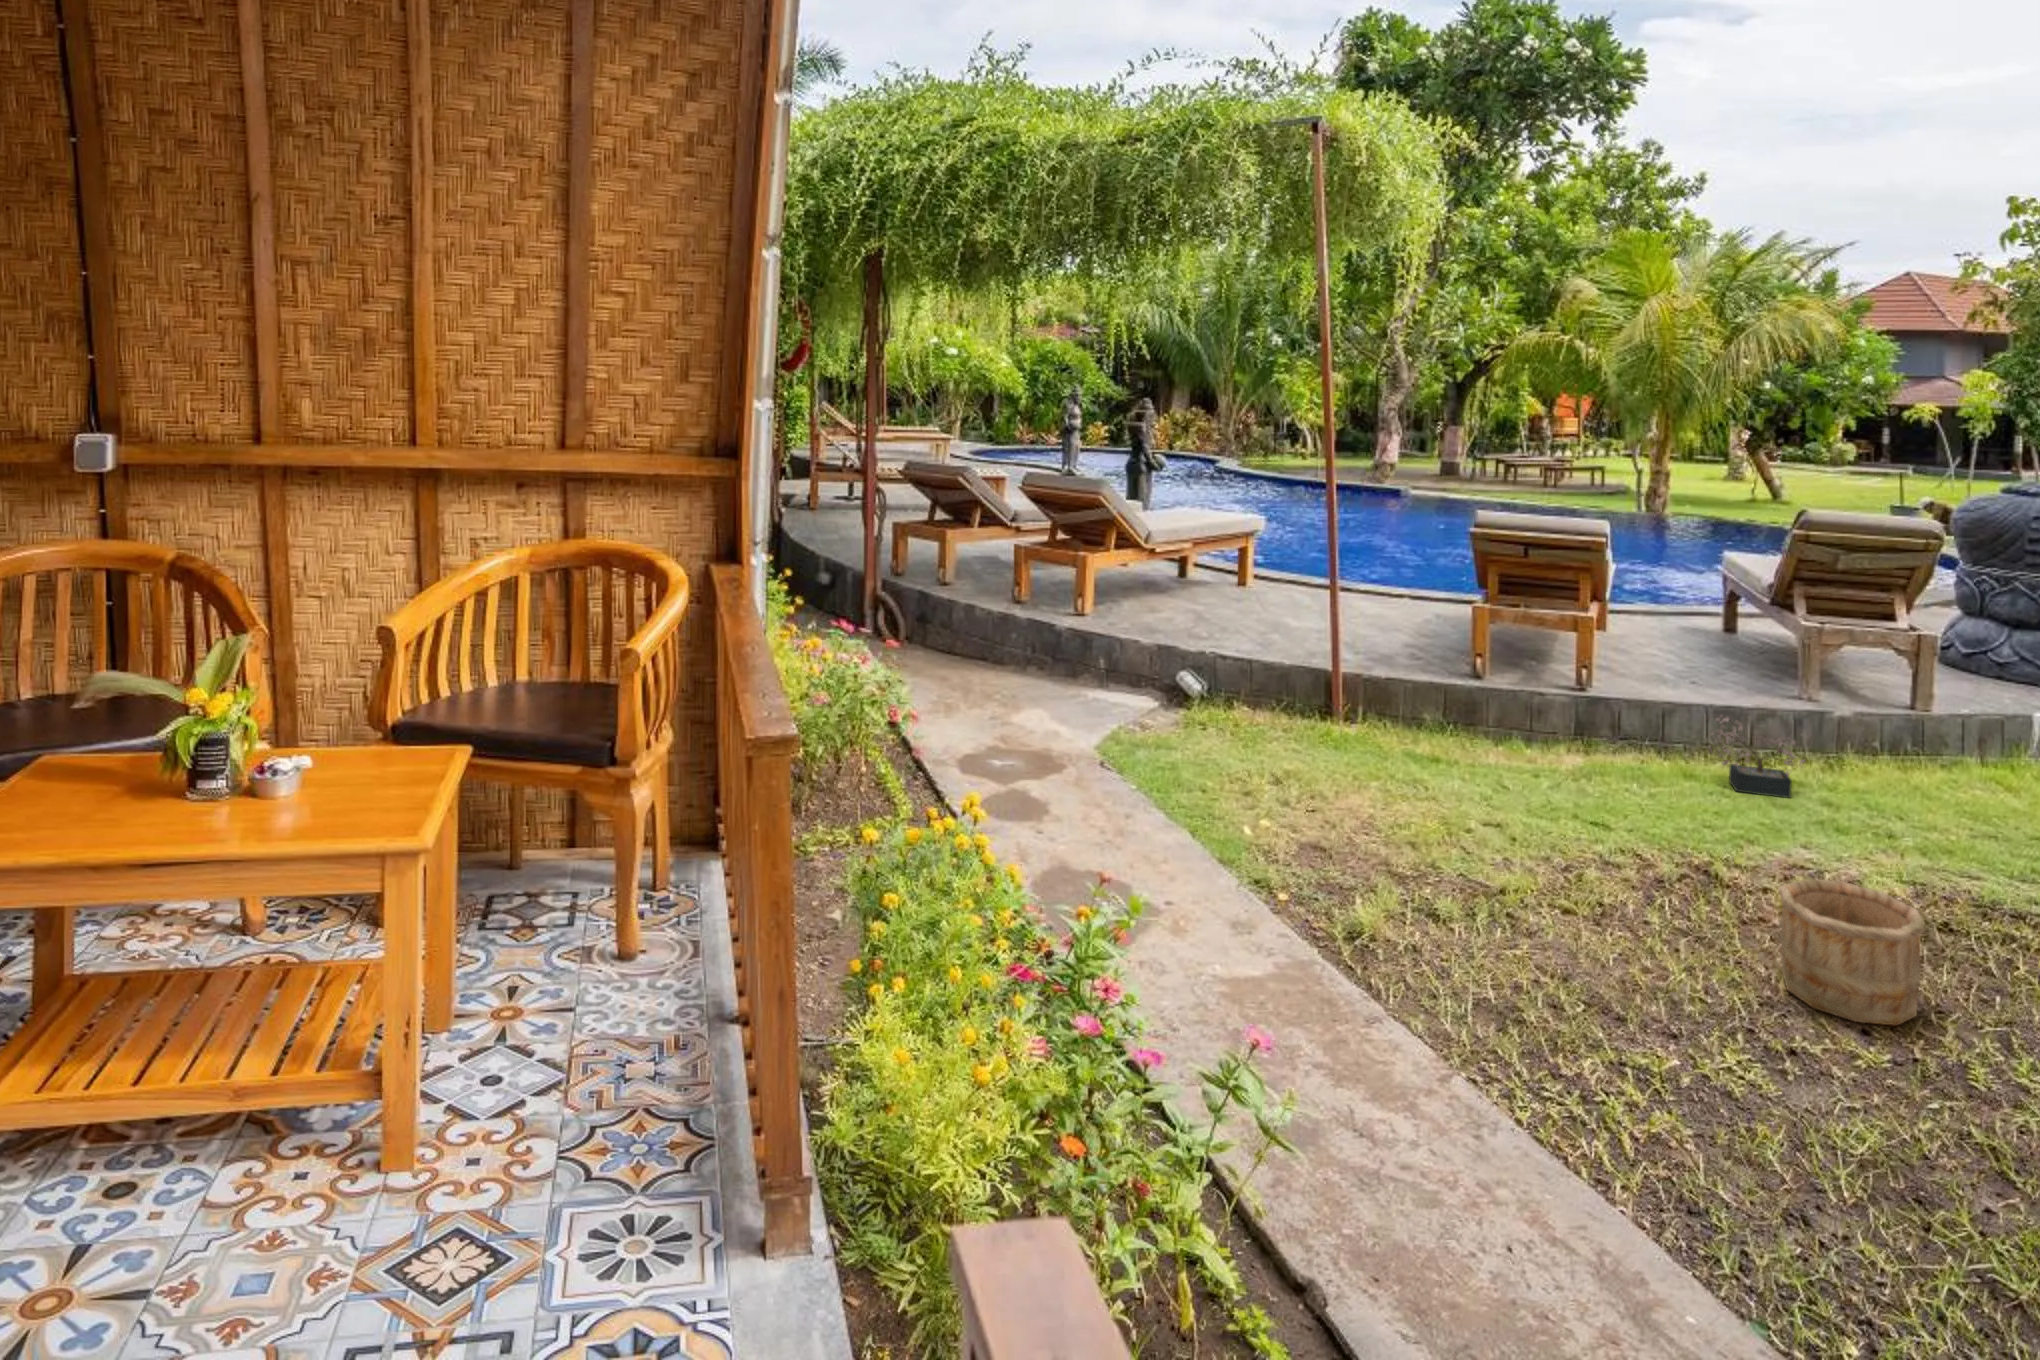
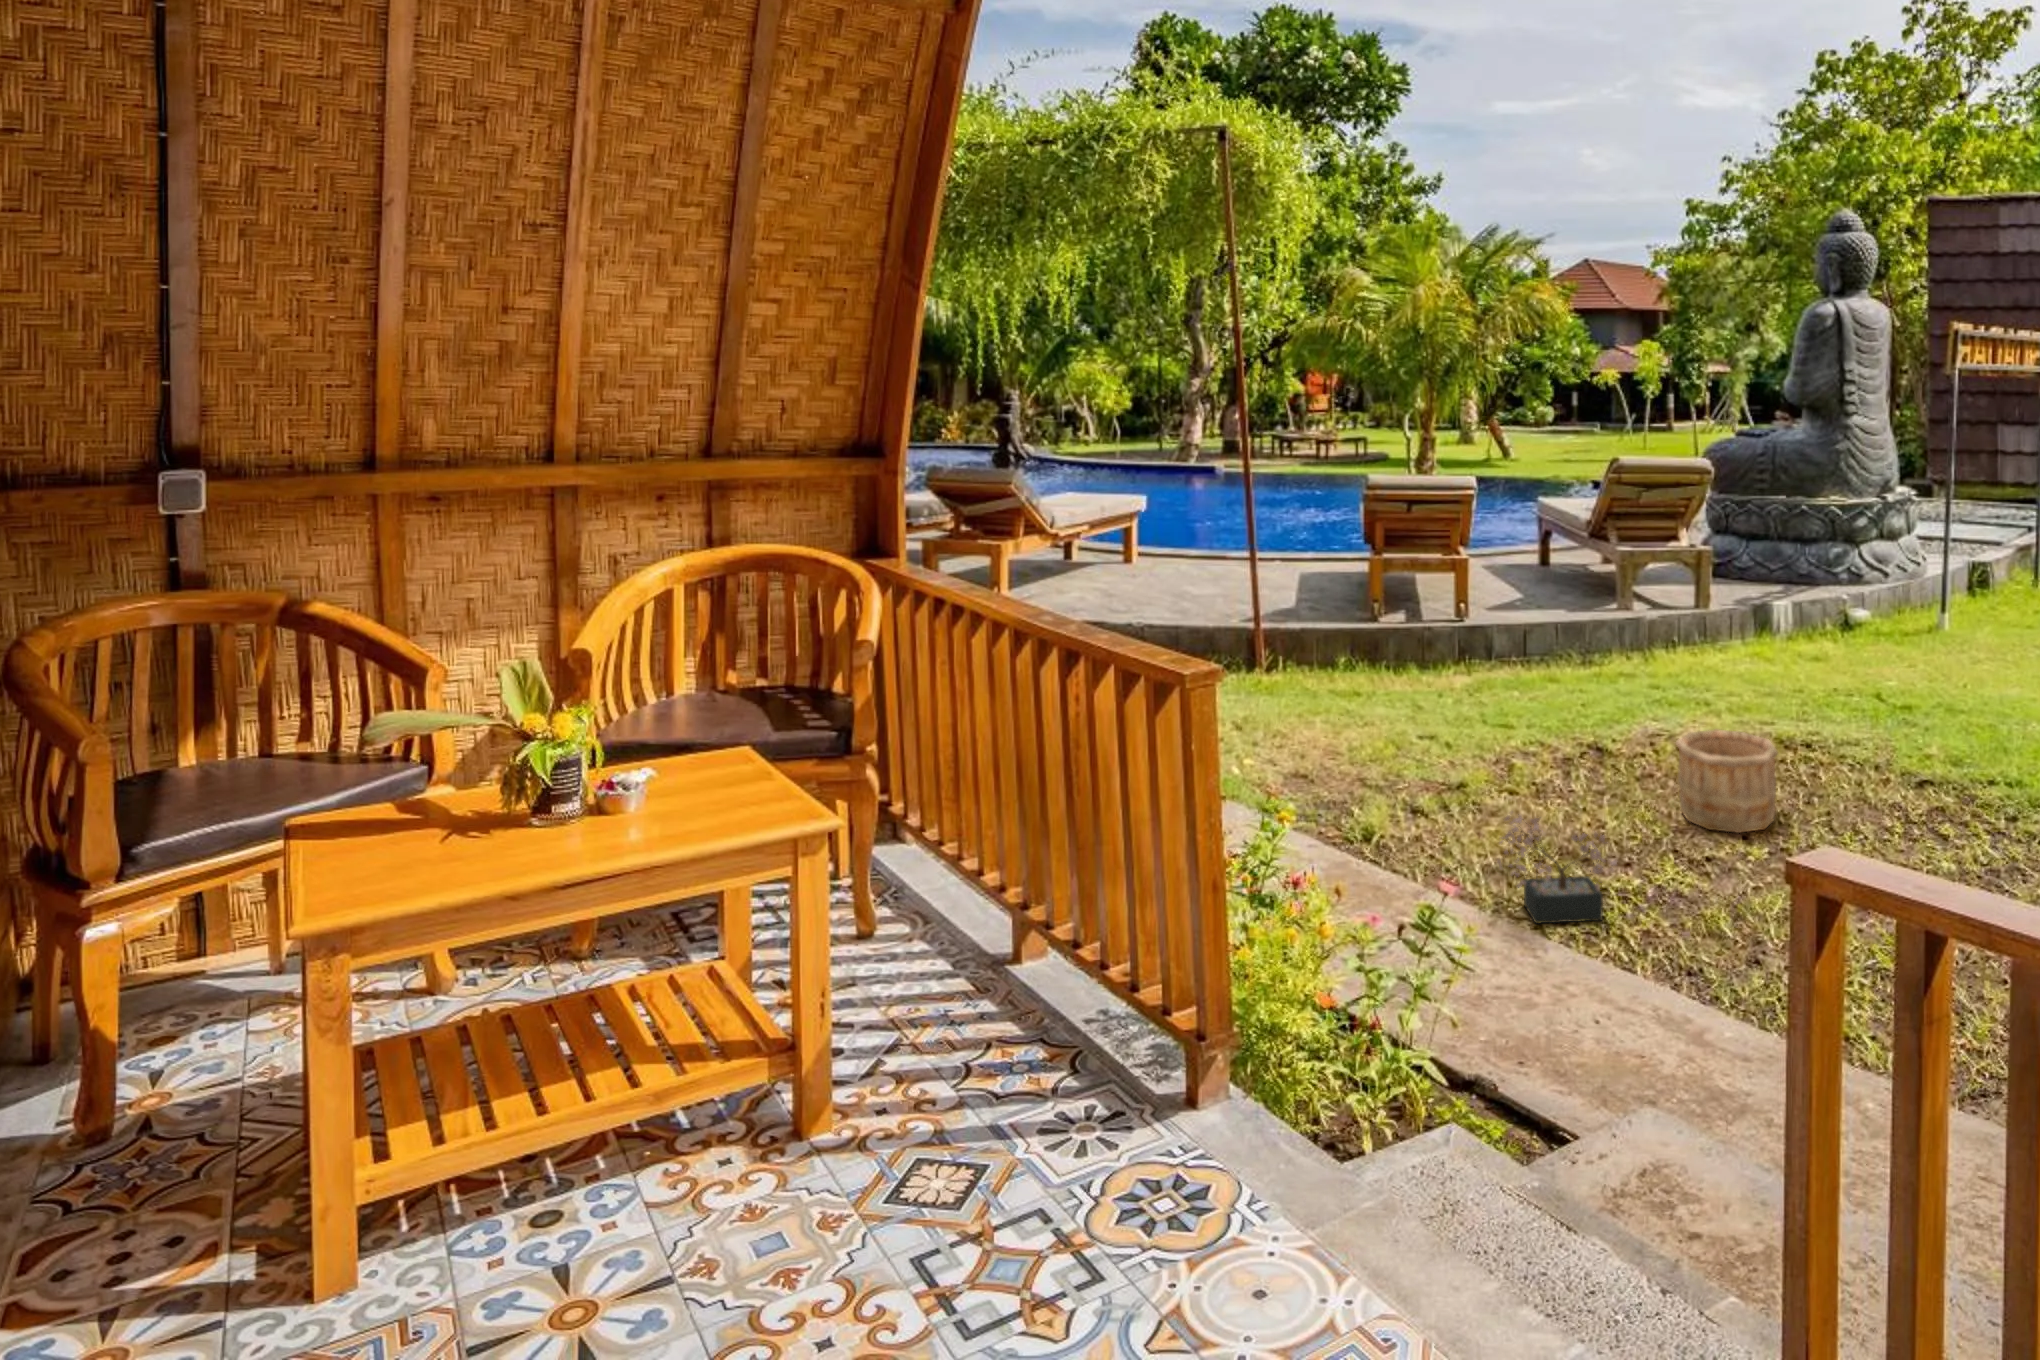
decorative plant: present [1709,716,1805,798] -> present [1497,812,1617,923]

